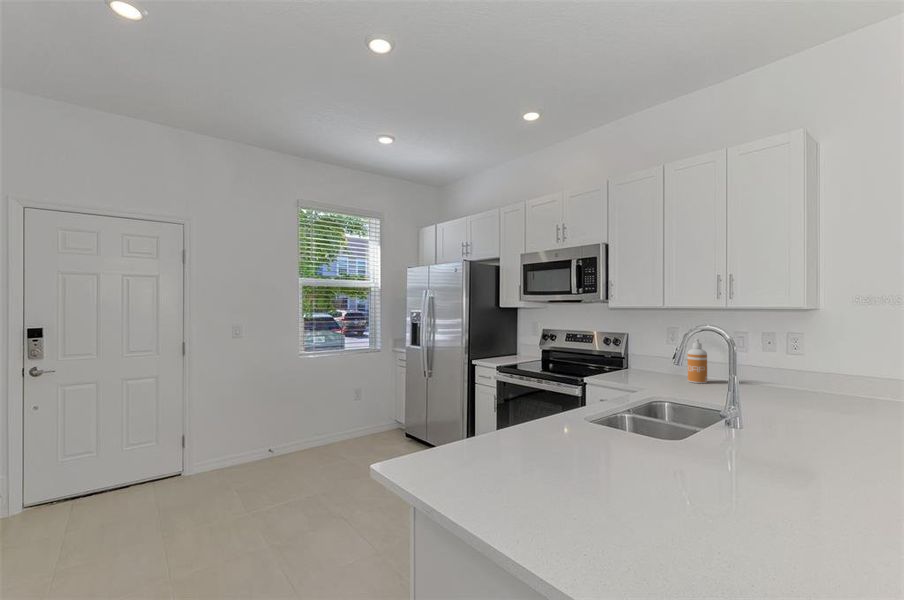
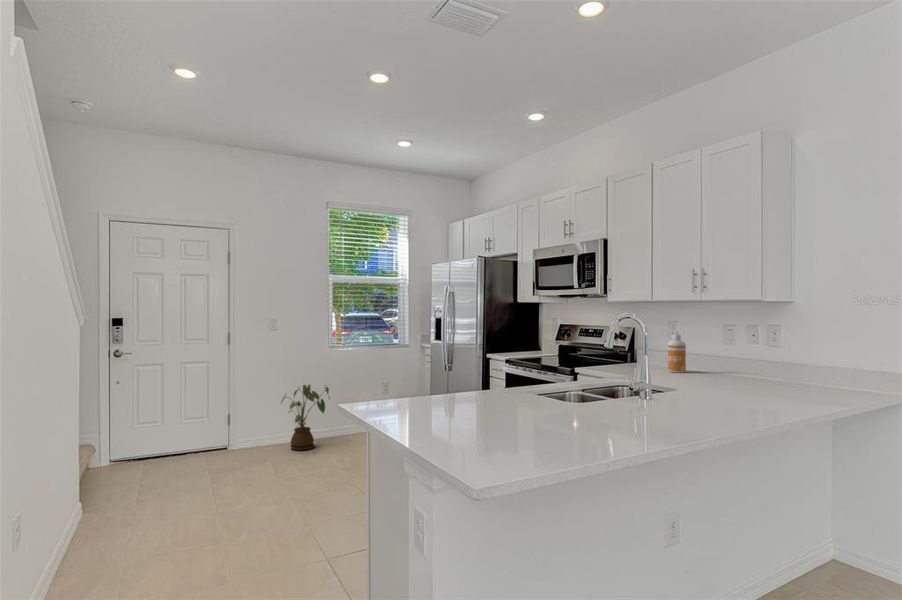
house plant: none [244,396,301,471] -> present [281,384,330,450]

